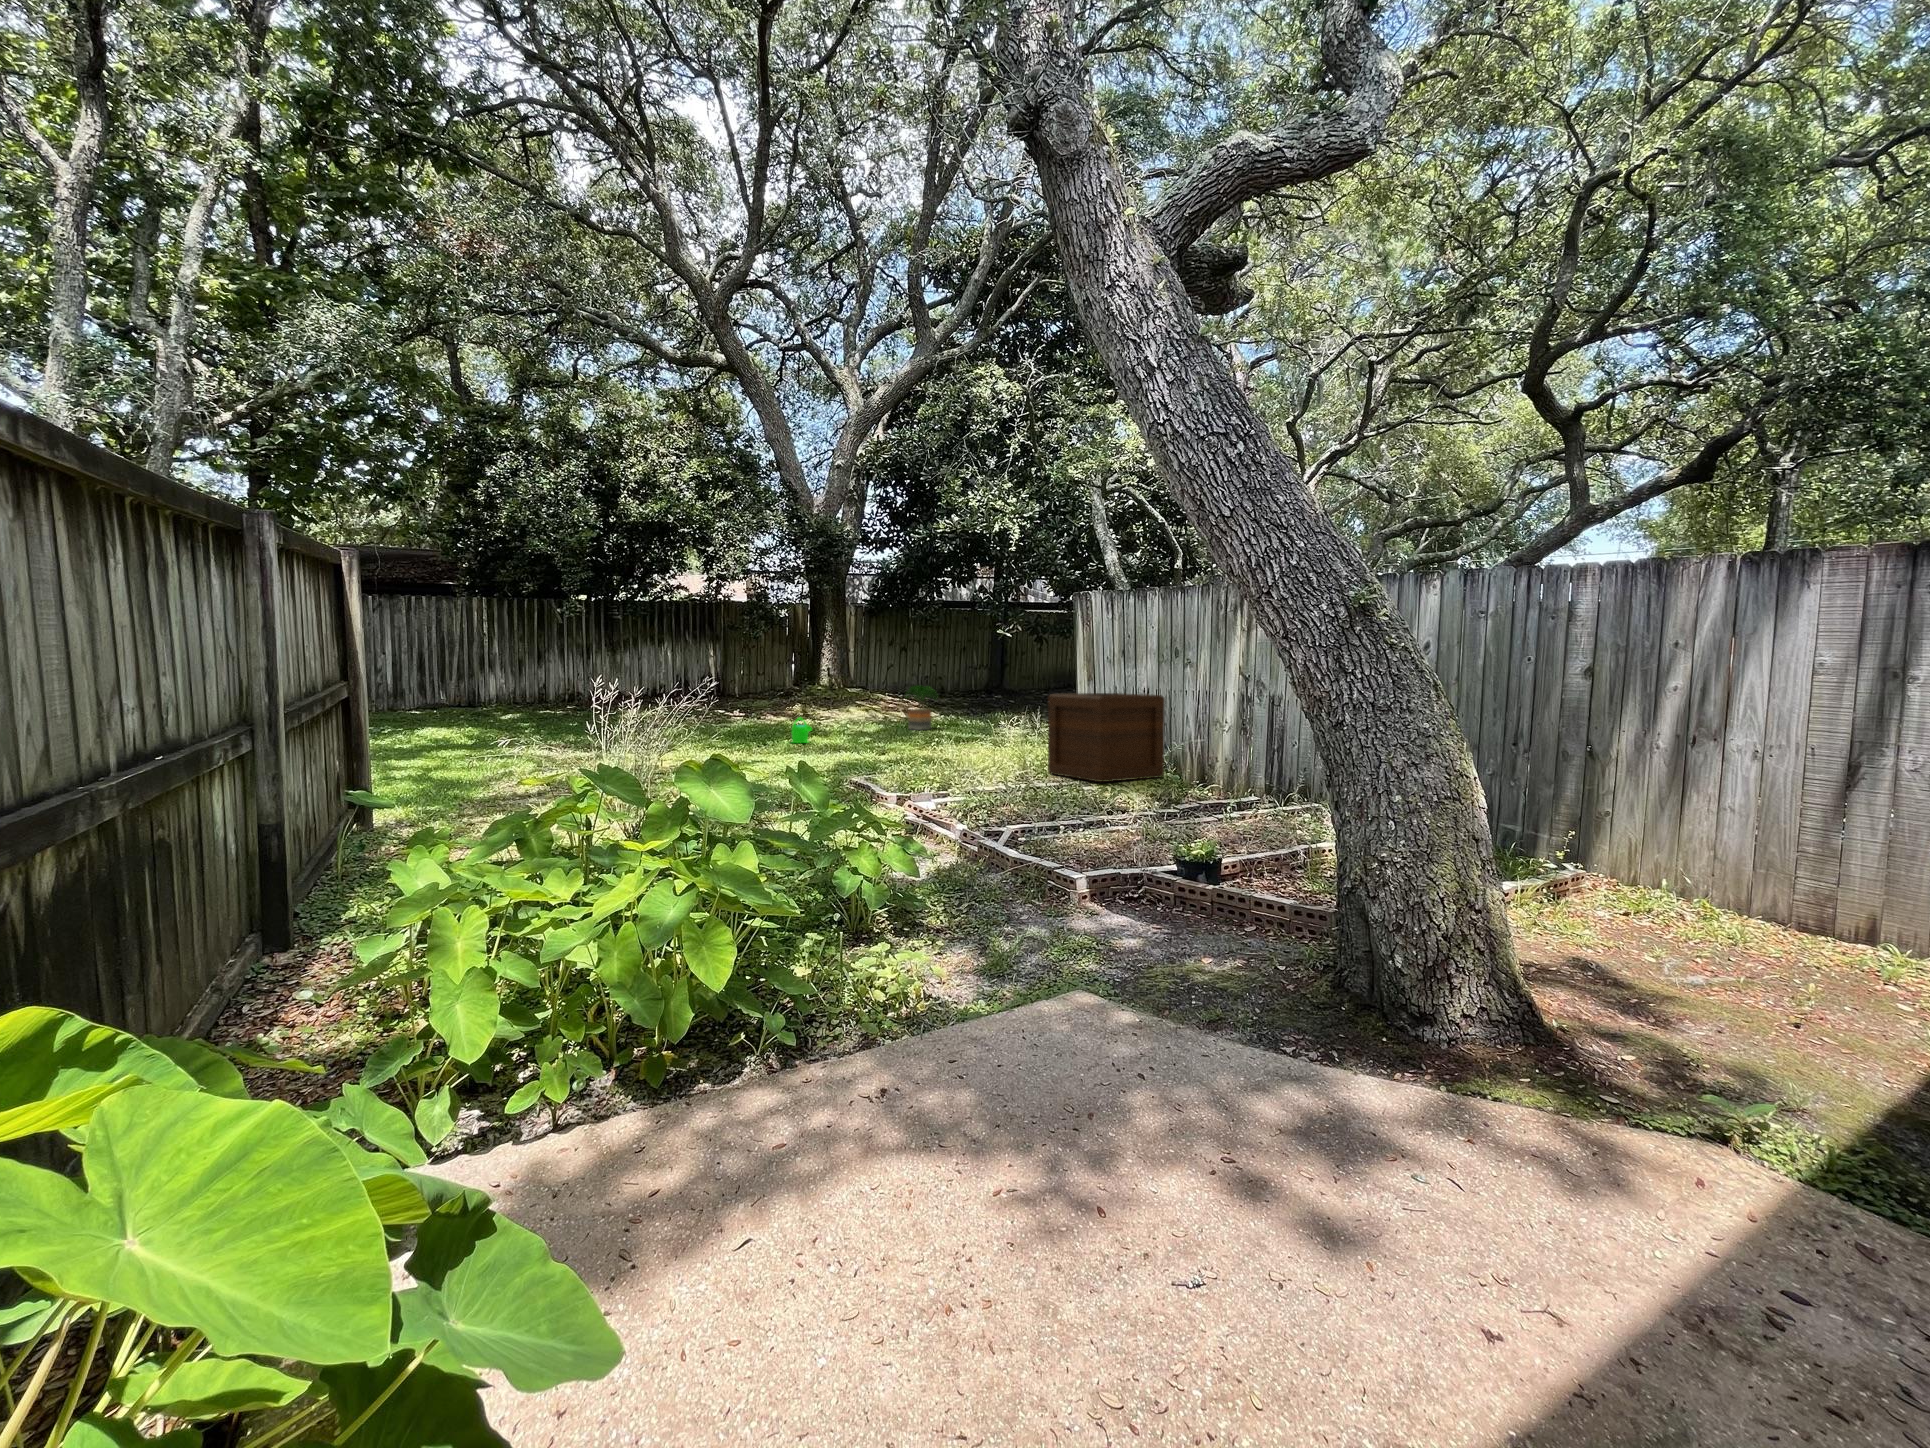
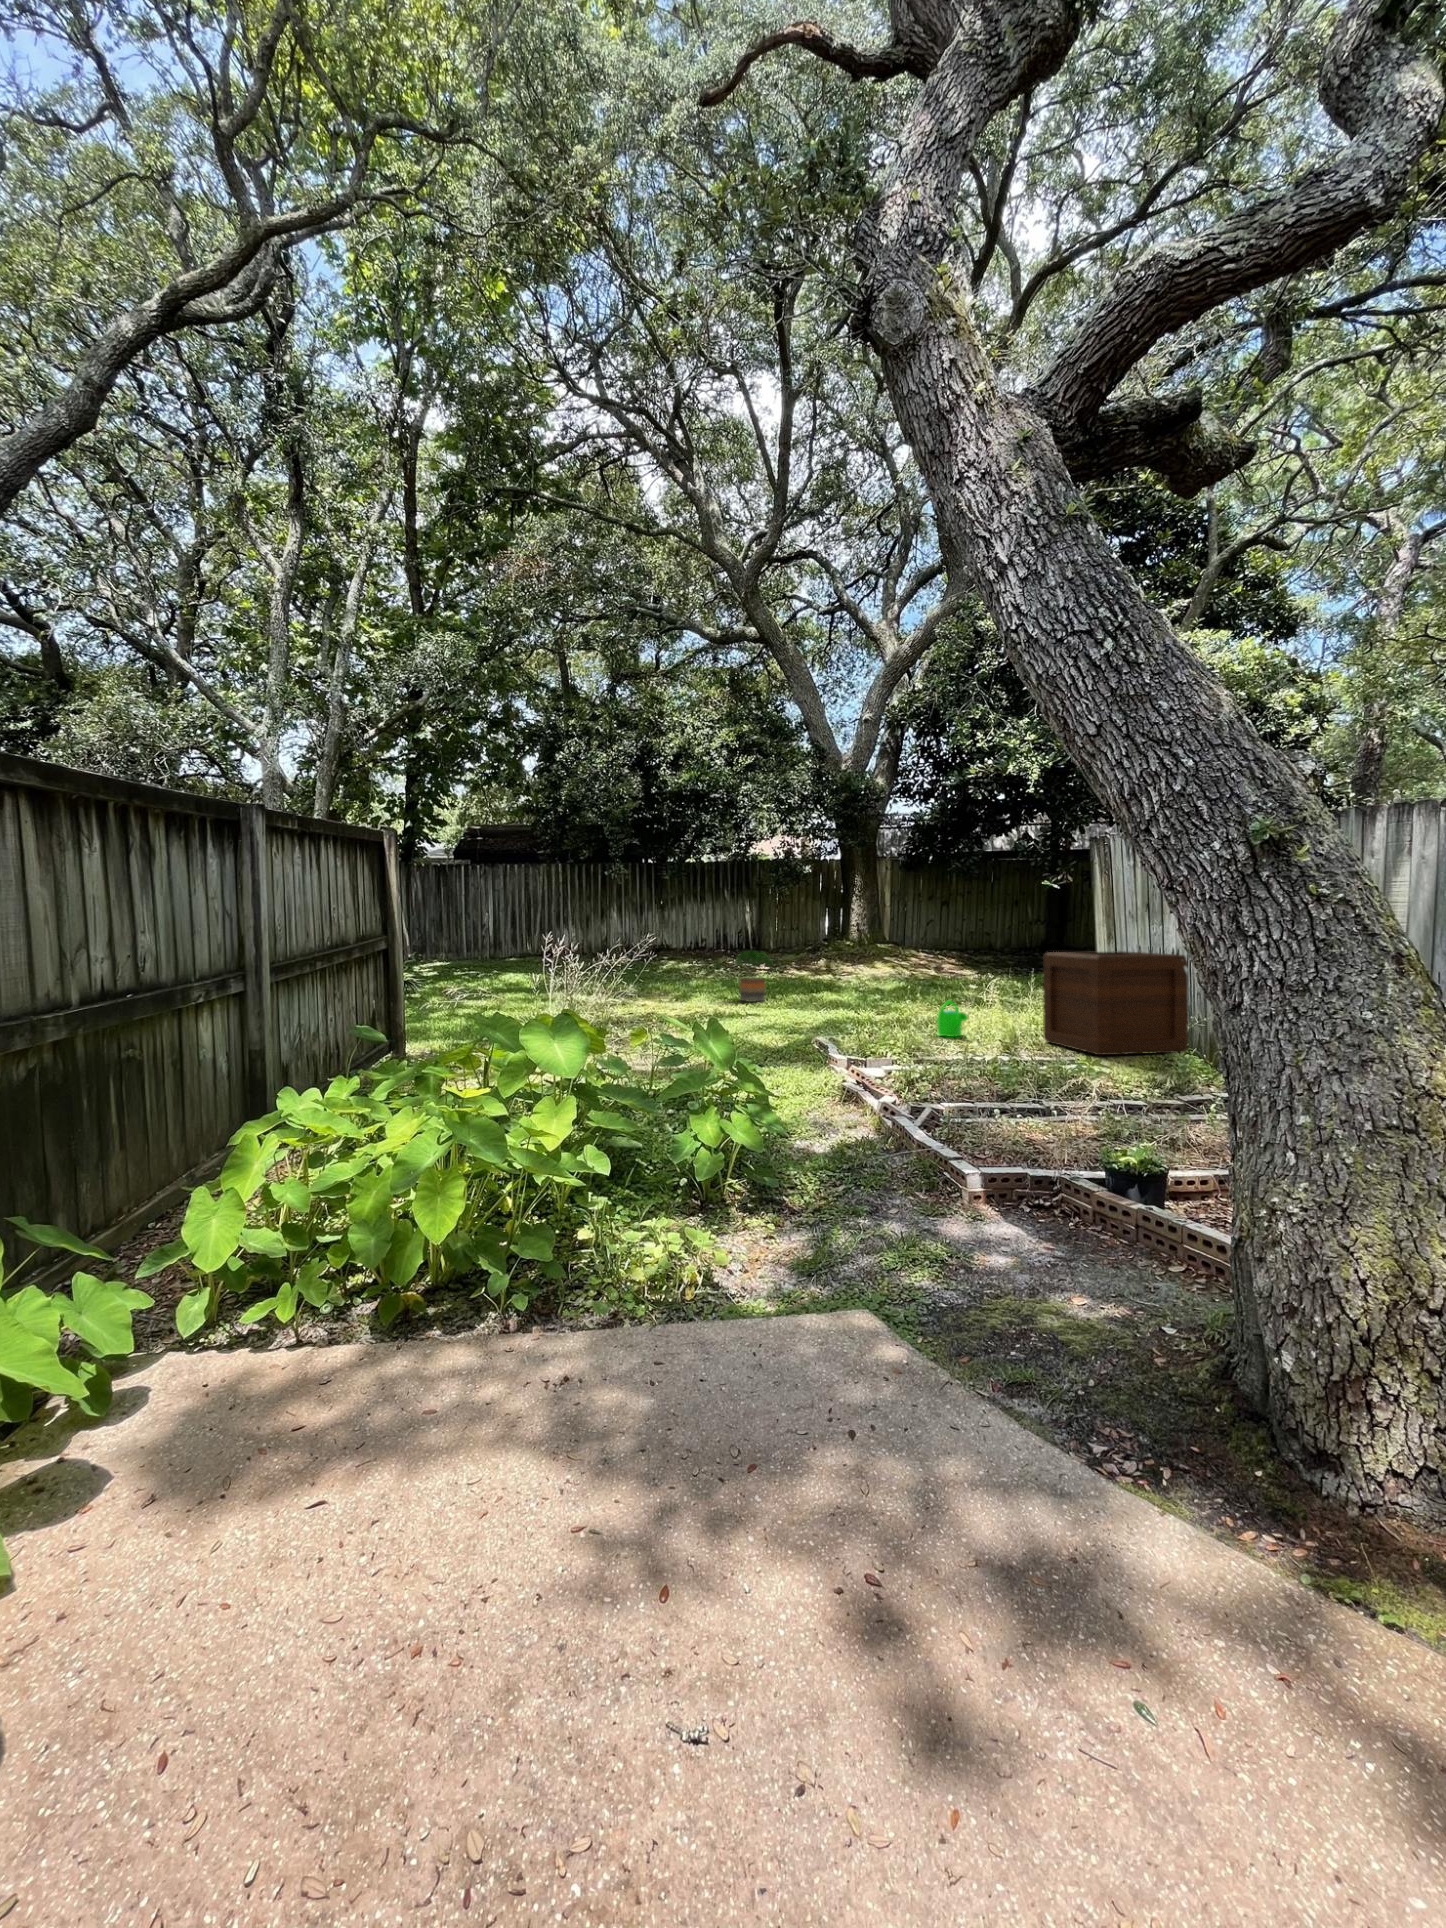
potted tree: present [905,685,938,730] -> present [737,950,773,1002]
watering can: present [791,717,812,743] -> present [936,1000,968,1037]

